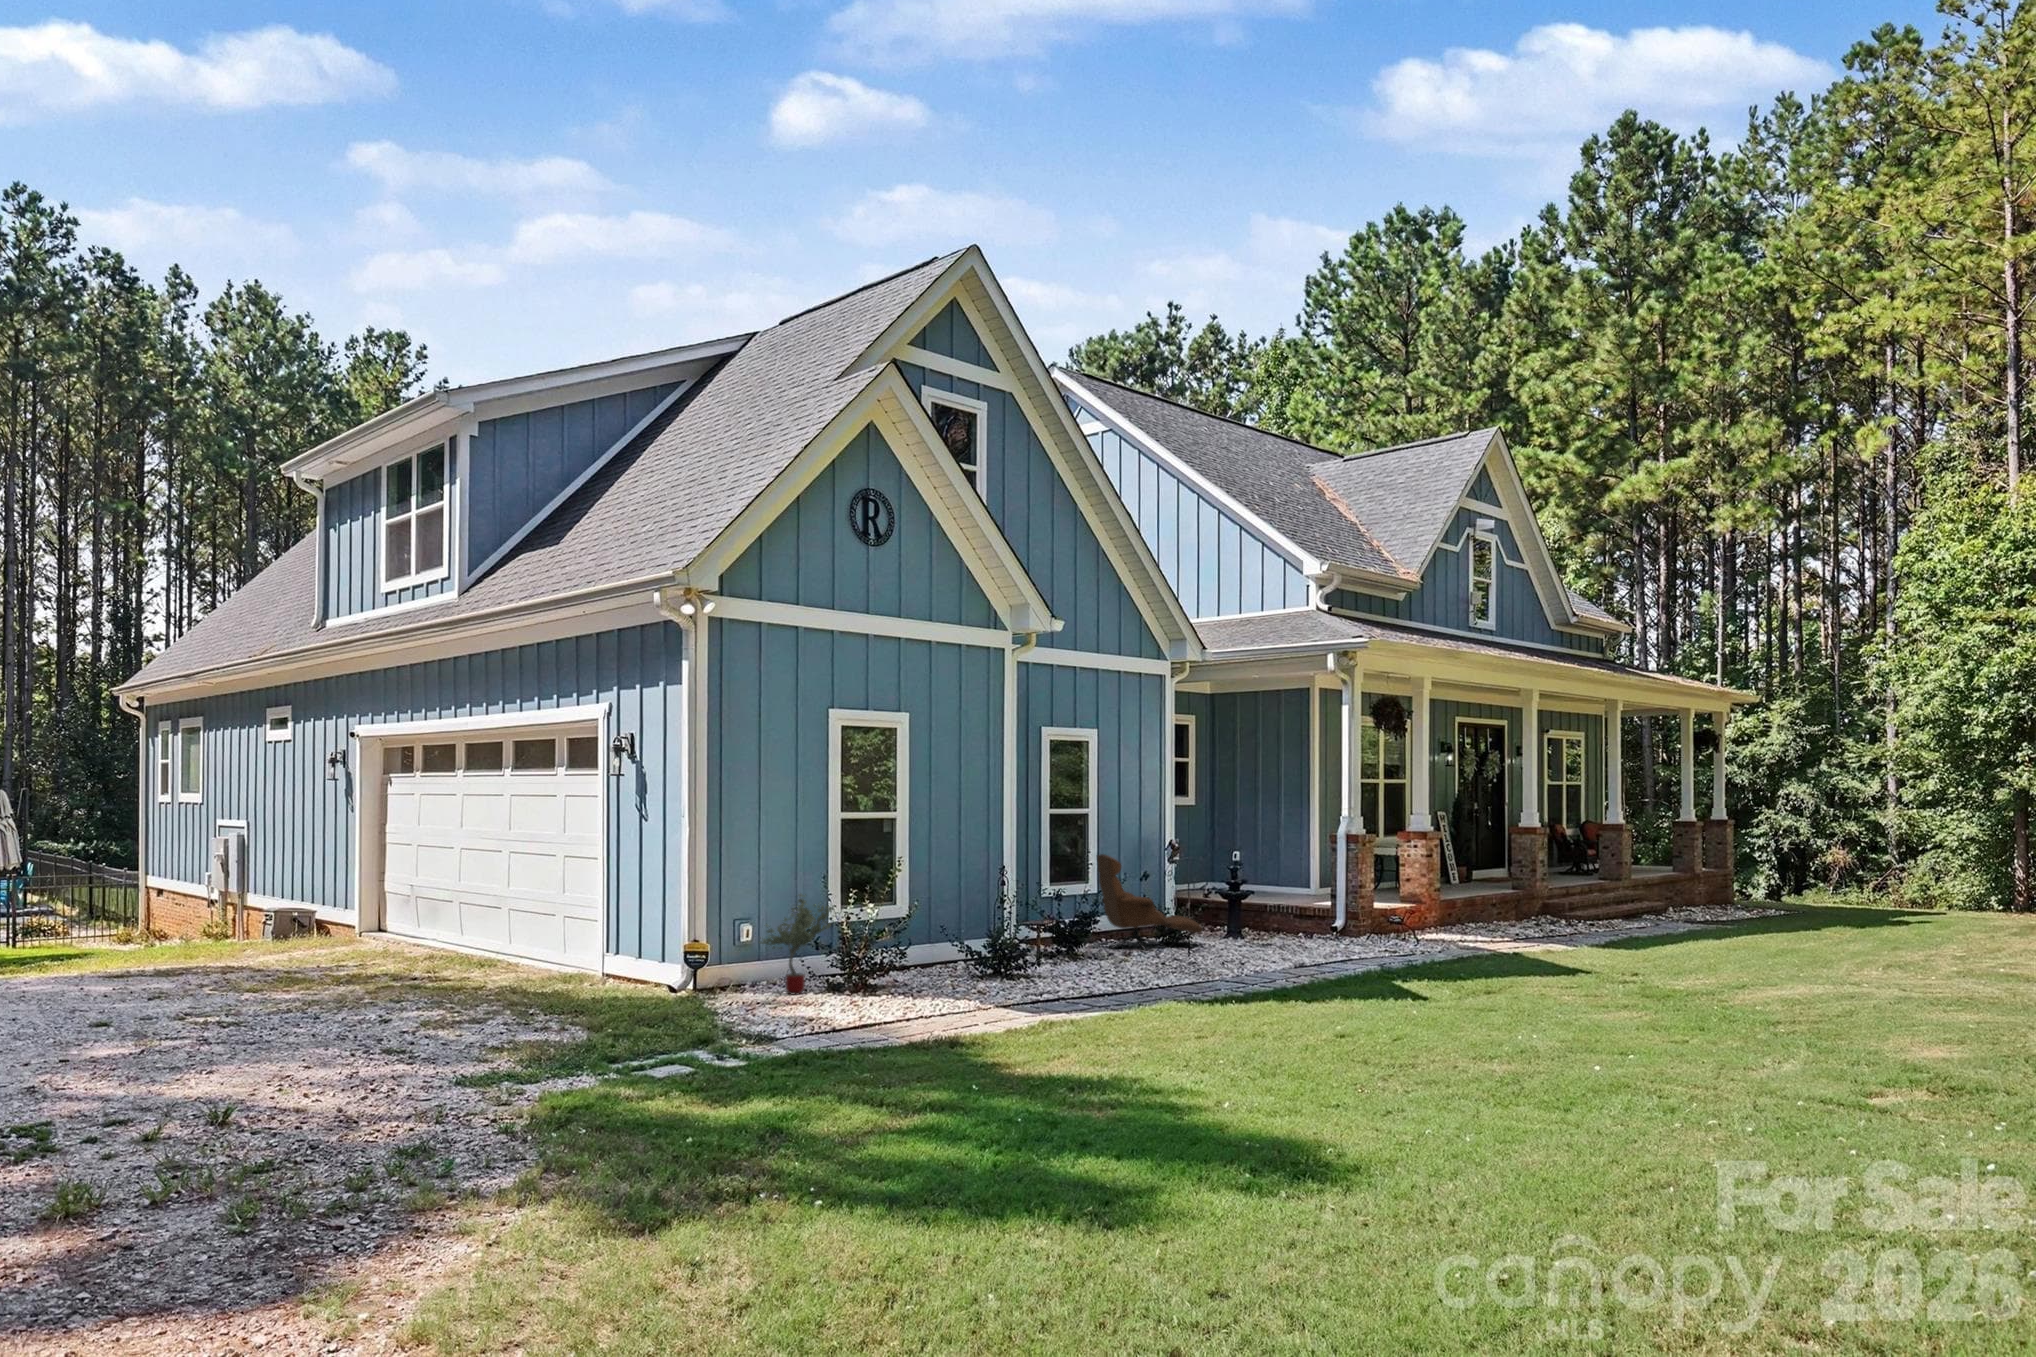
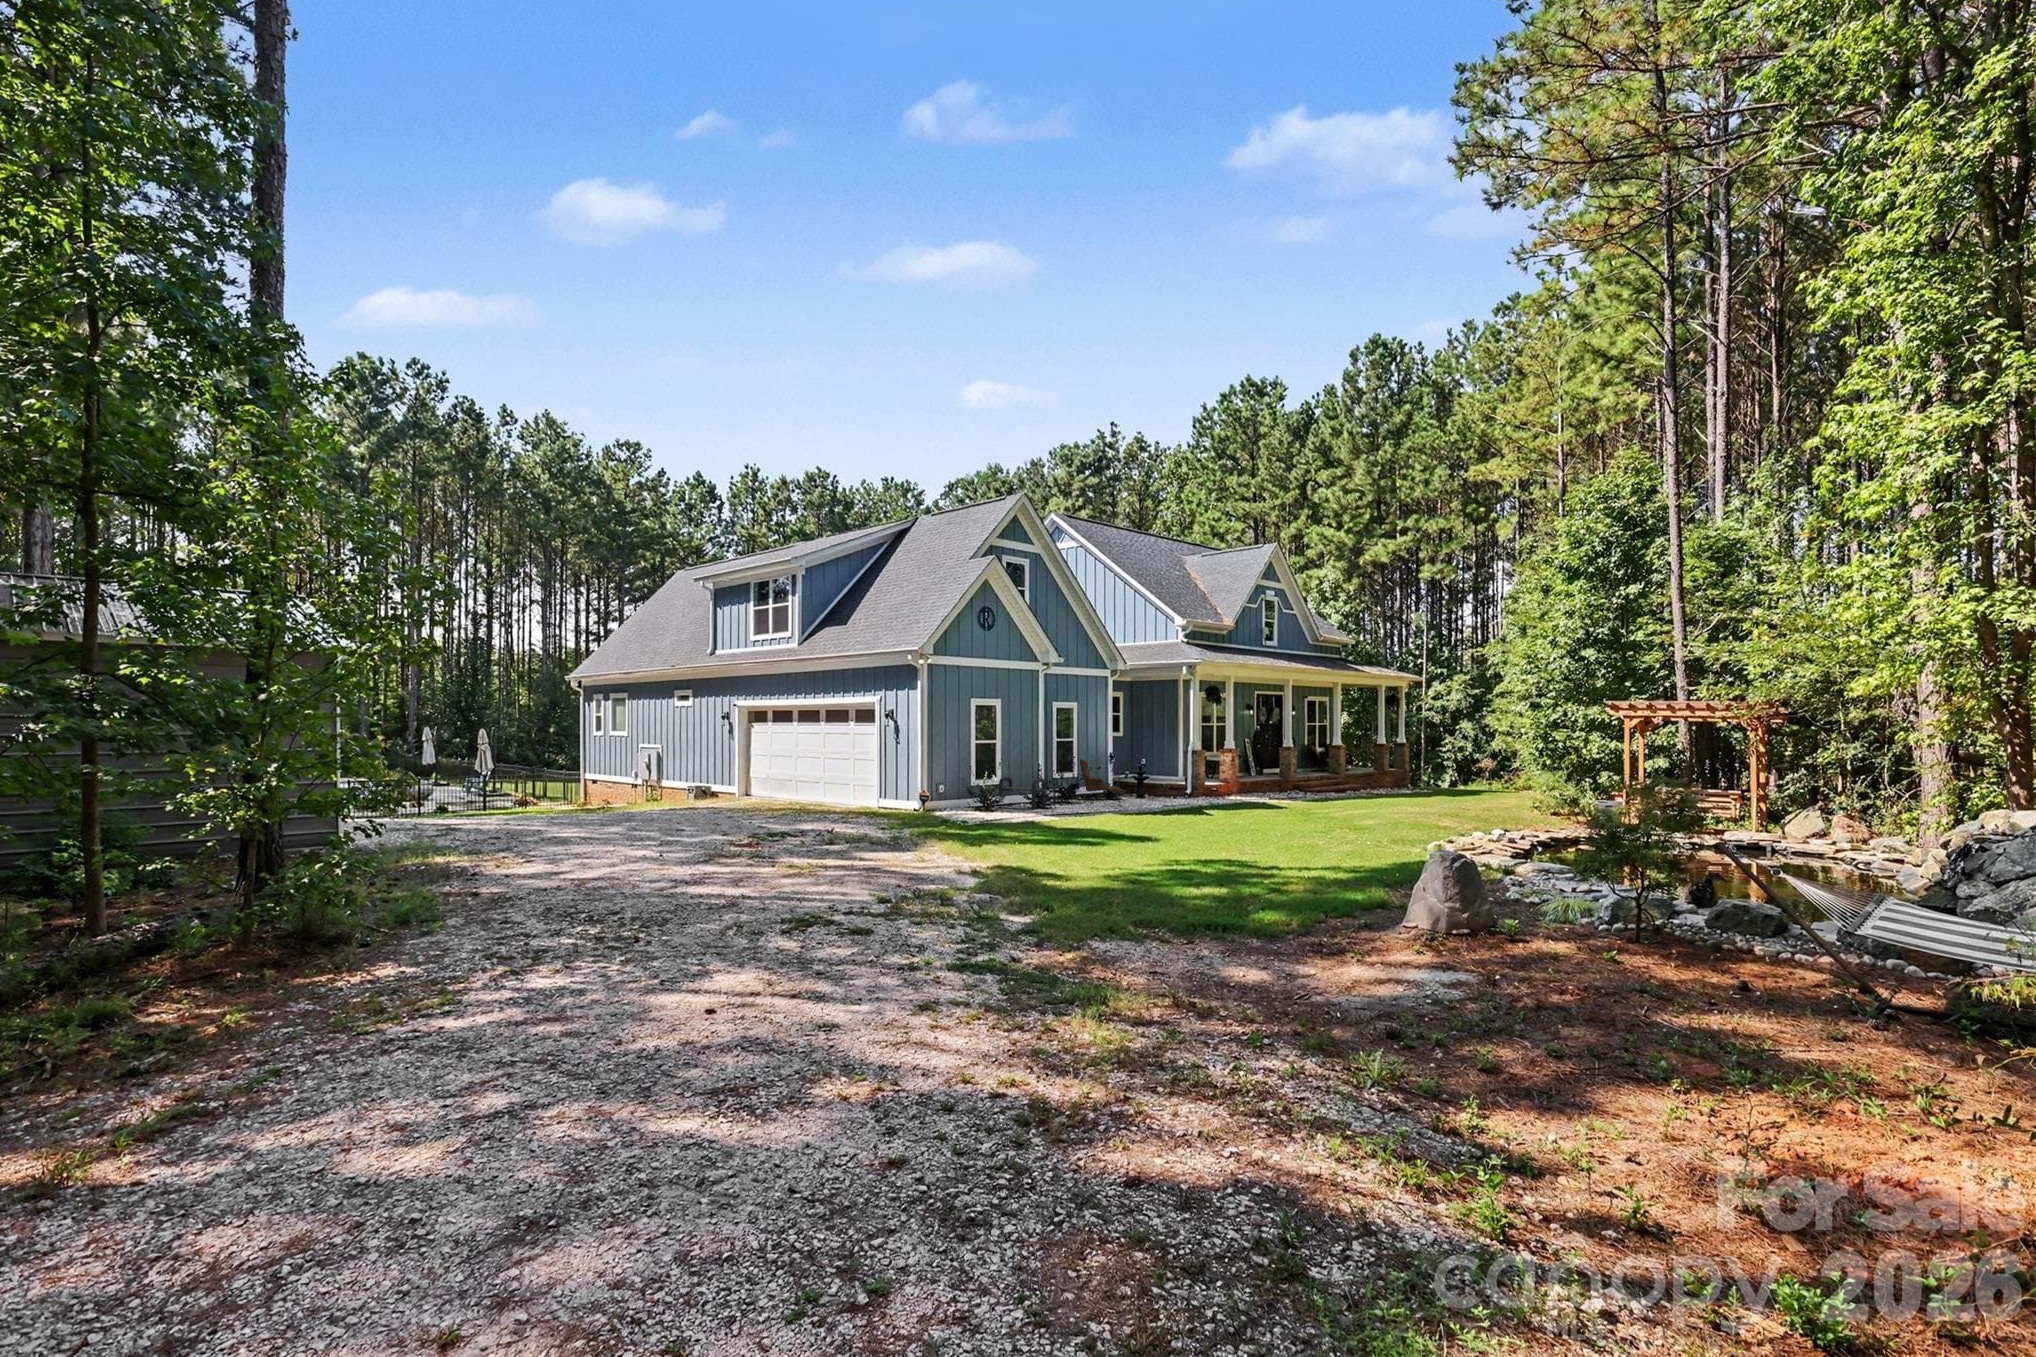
potted tree: present [760,894,832,994] -> none [948,772,975,812]
bench: none [898,900,1016,986] -> present [998,777,1046,810]

